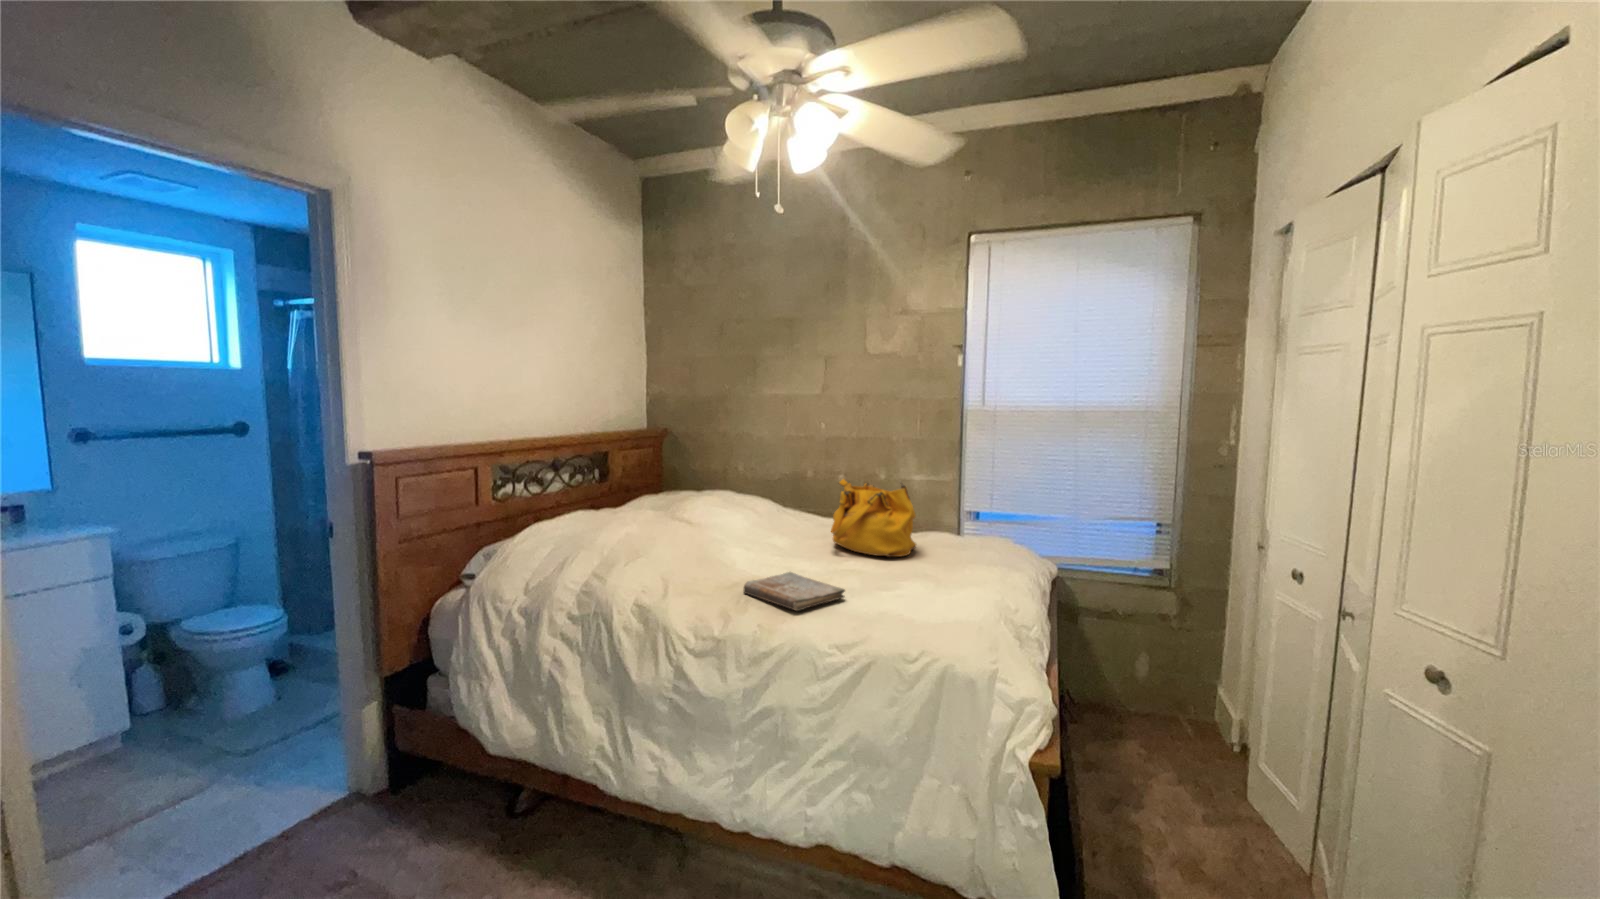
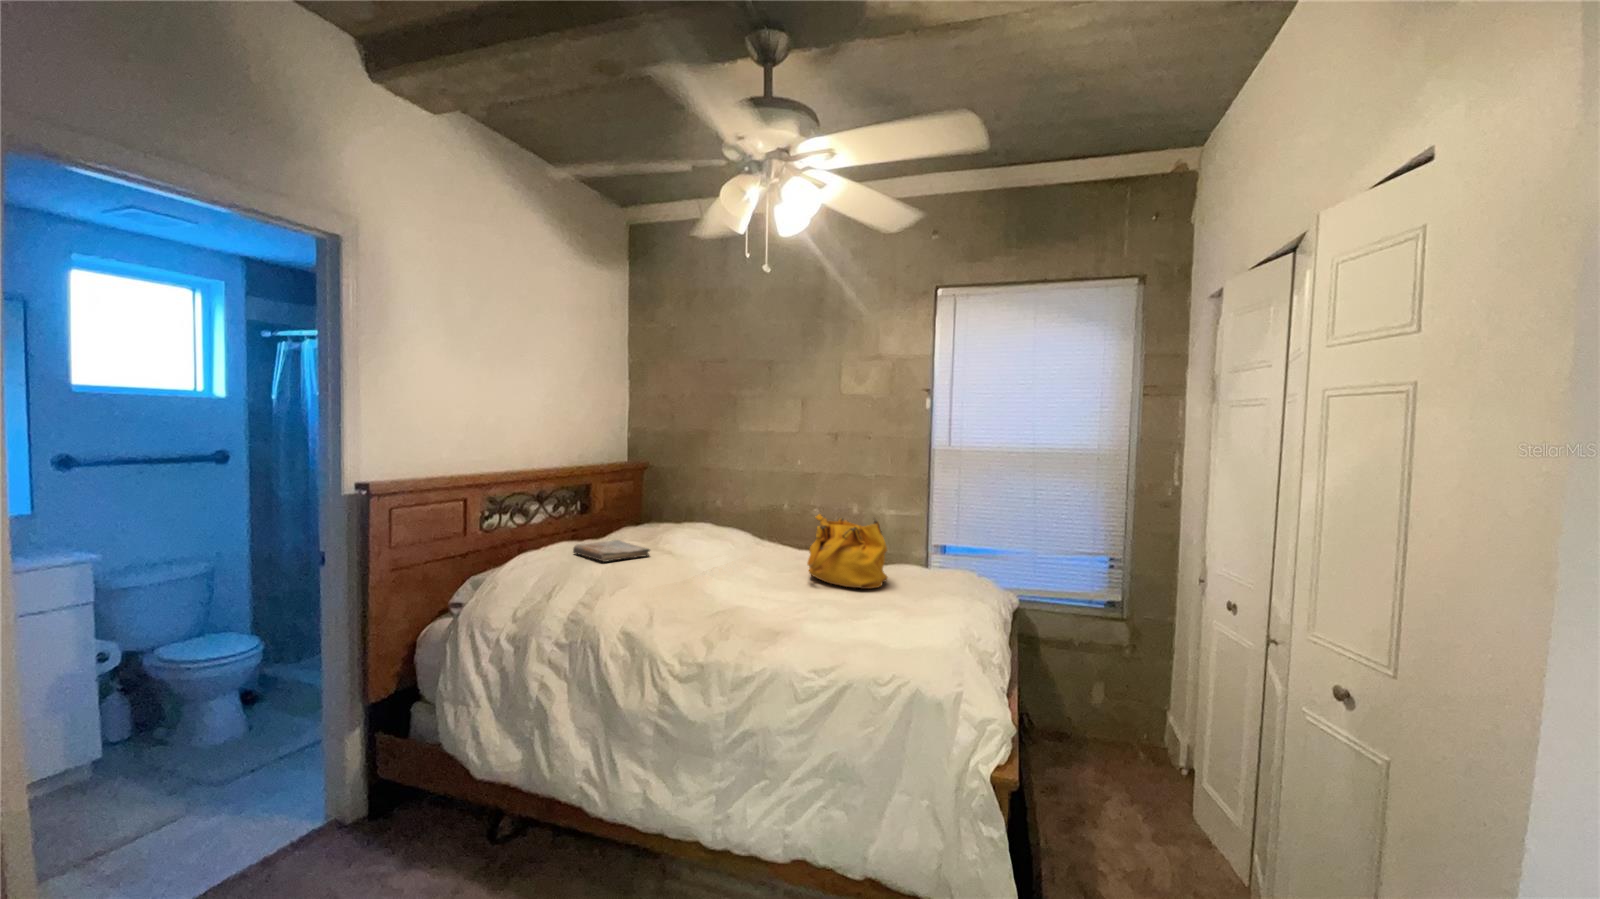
book: present [744,572,845,611] -> present [573,540,650,562]

